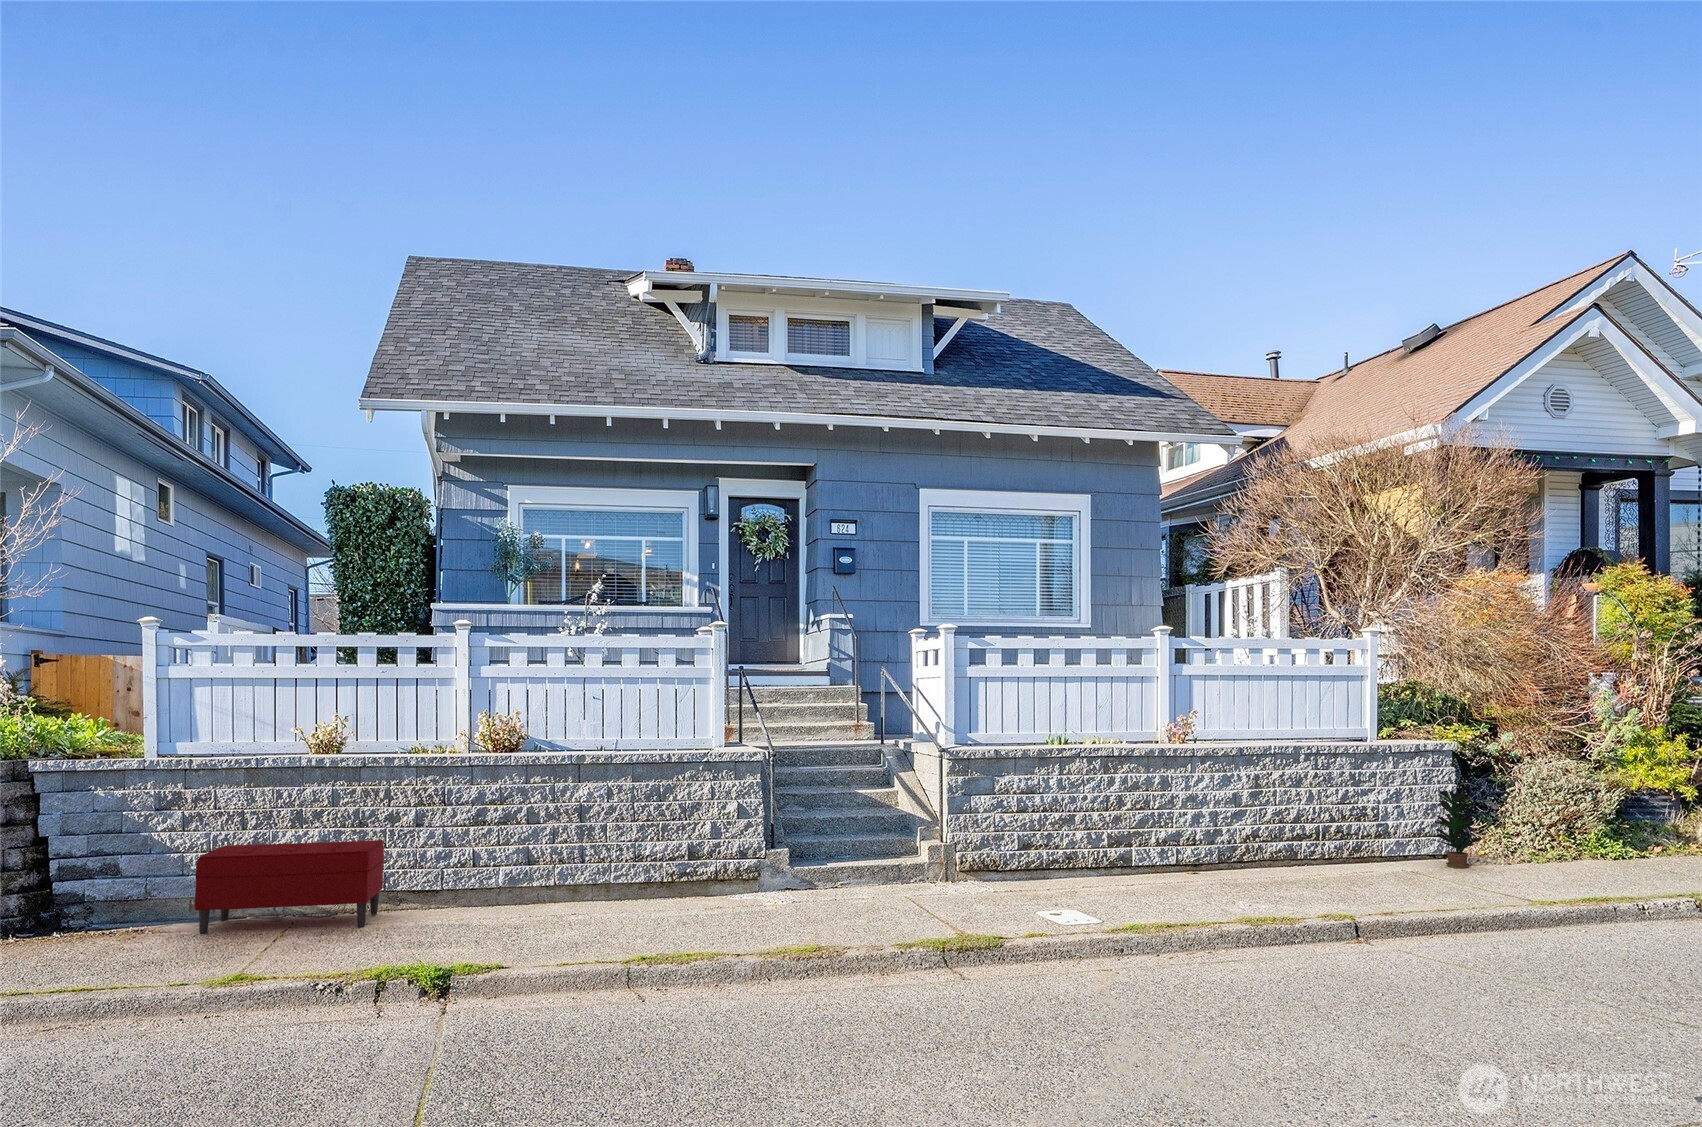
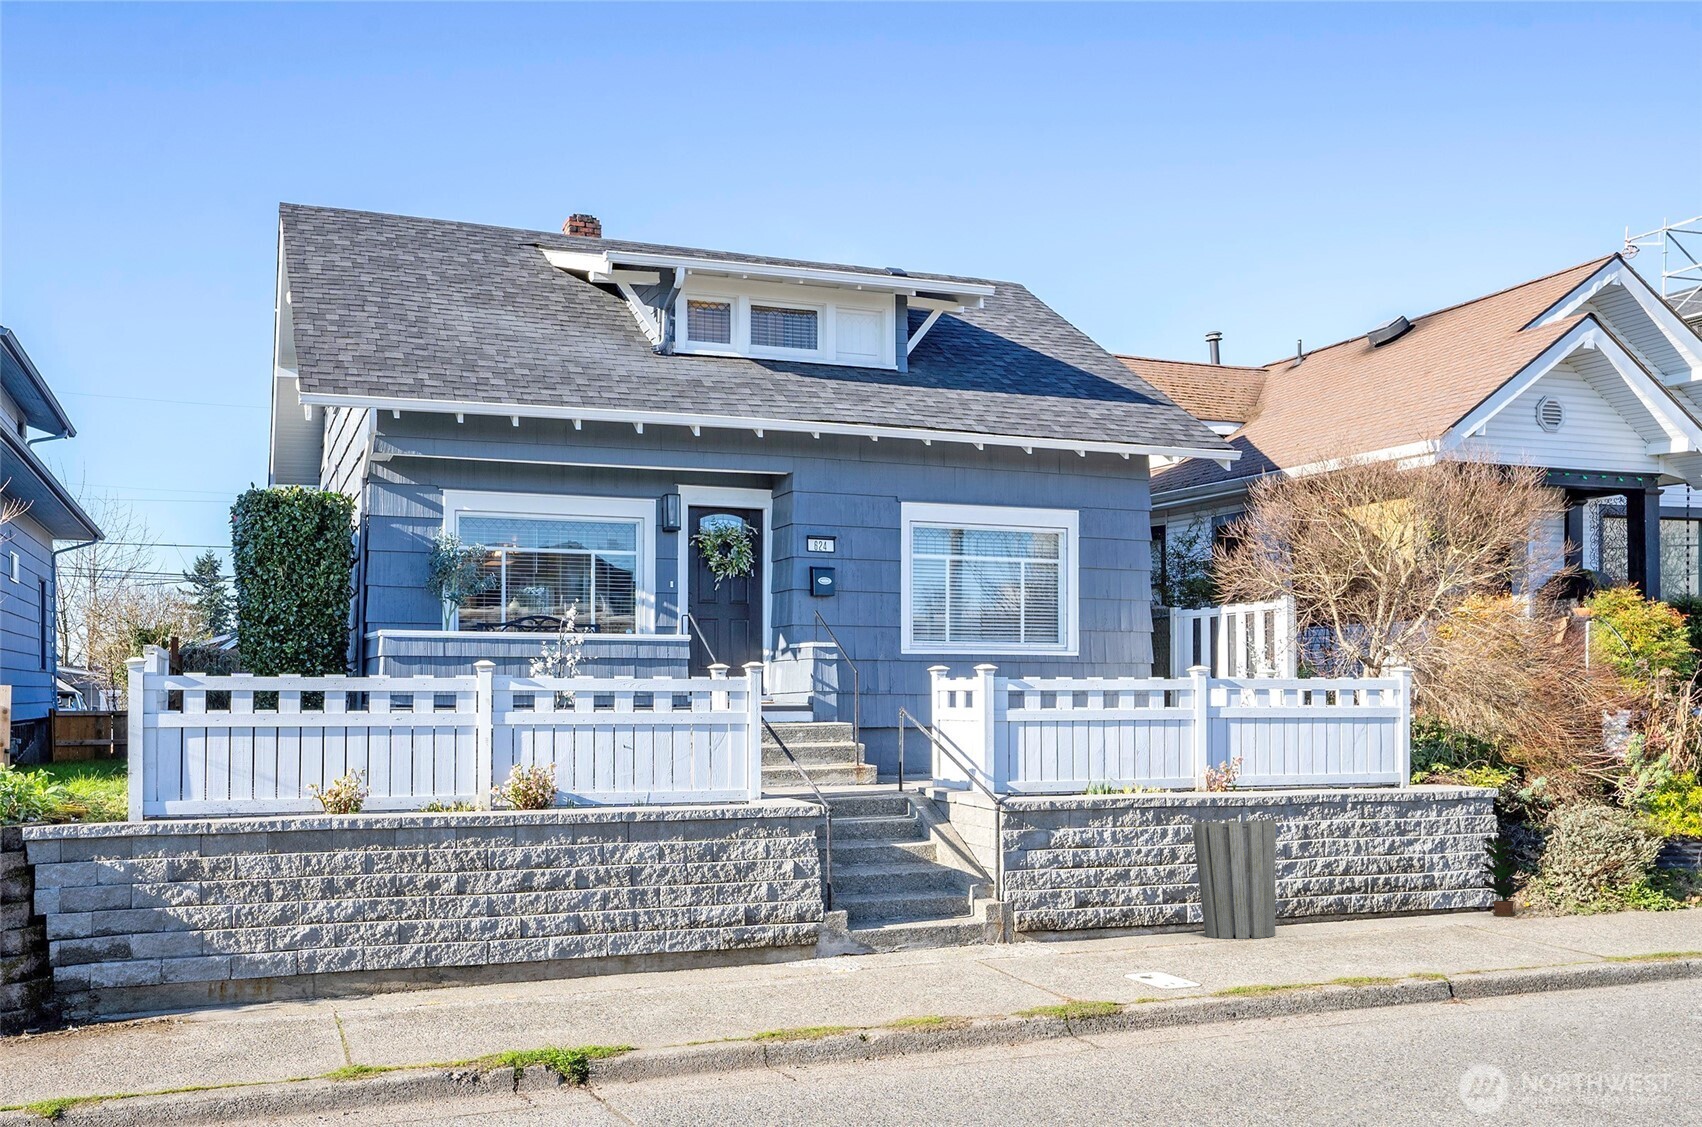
trash can: none [1135,771,1215,888] -> present [1192,821,1276,939]
bench: present [195,840,384,935] -> none [252,909,441,1009]

